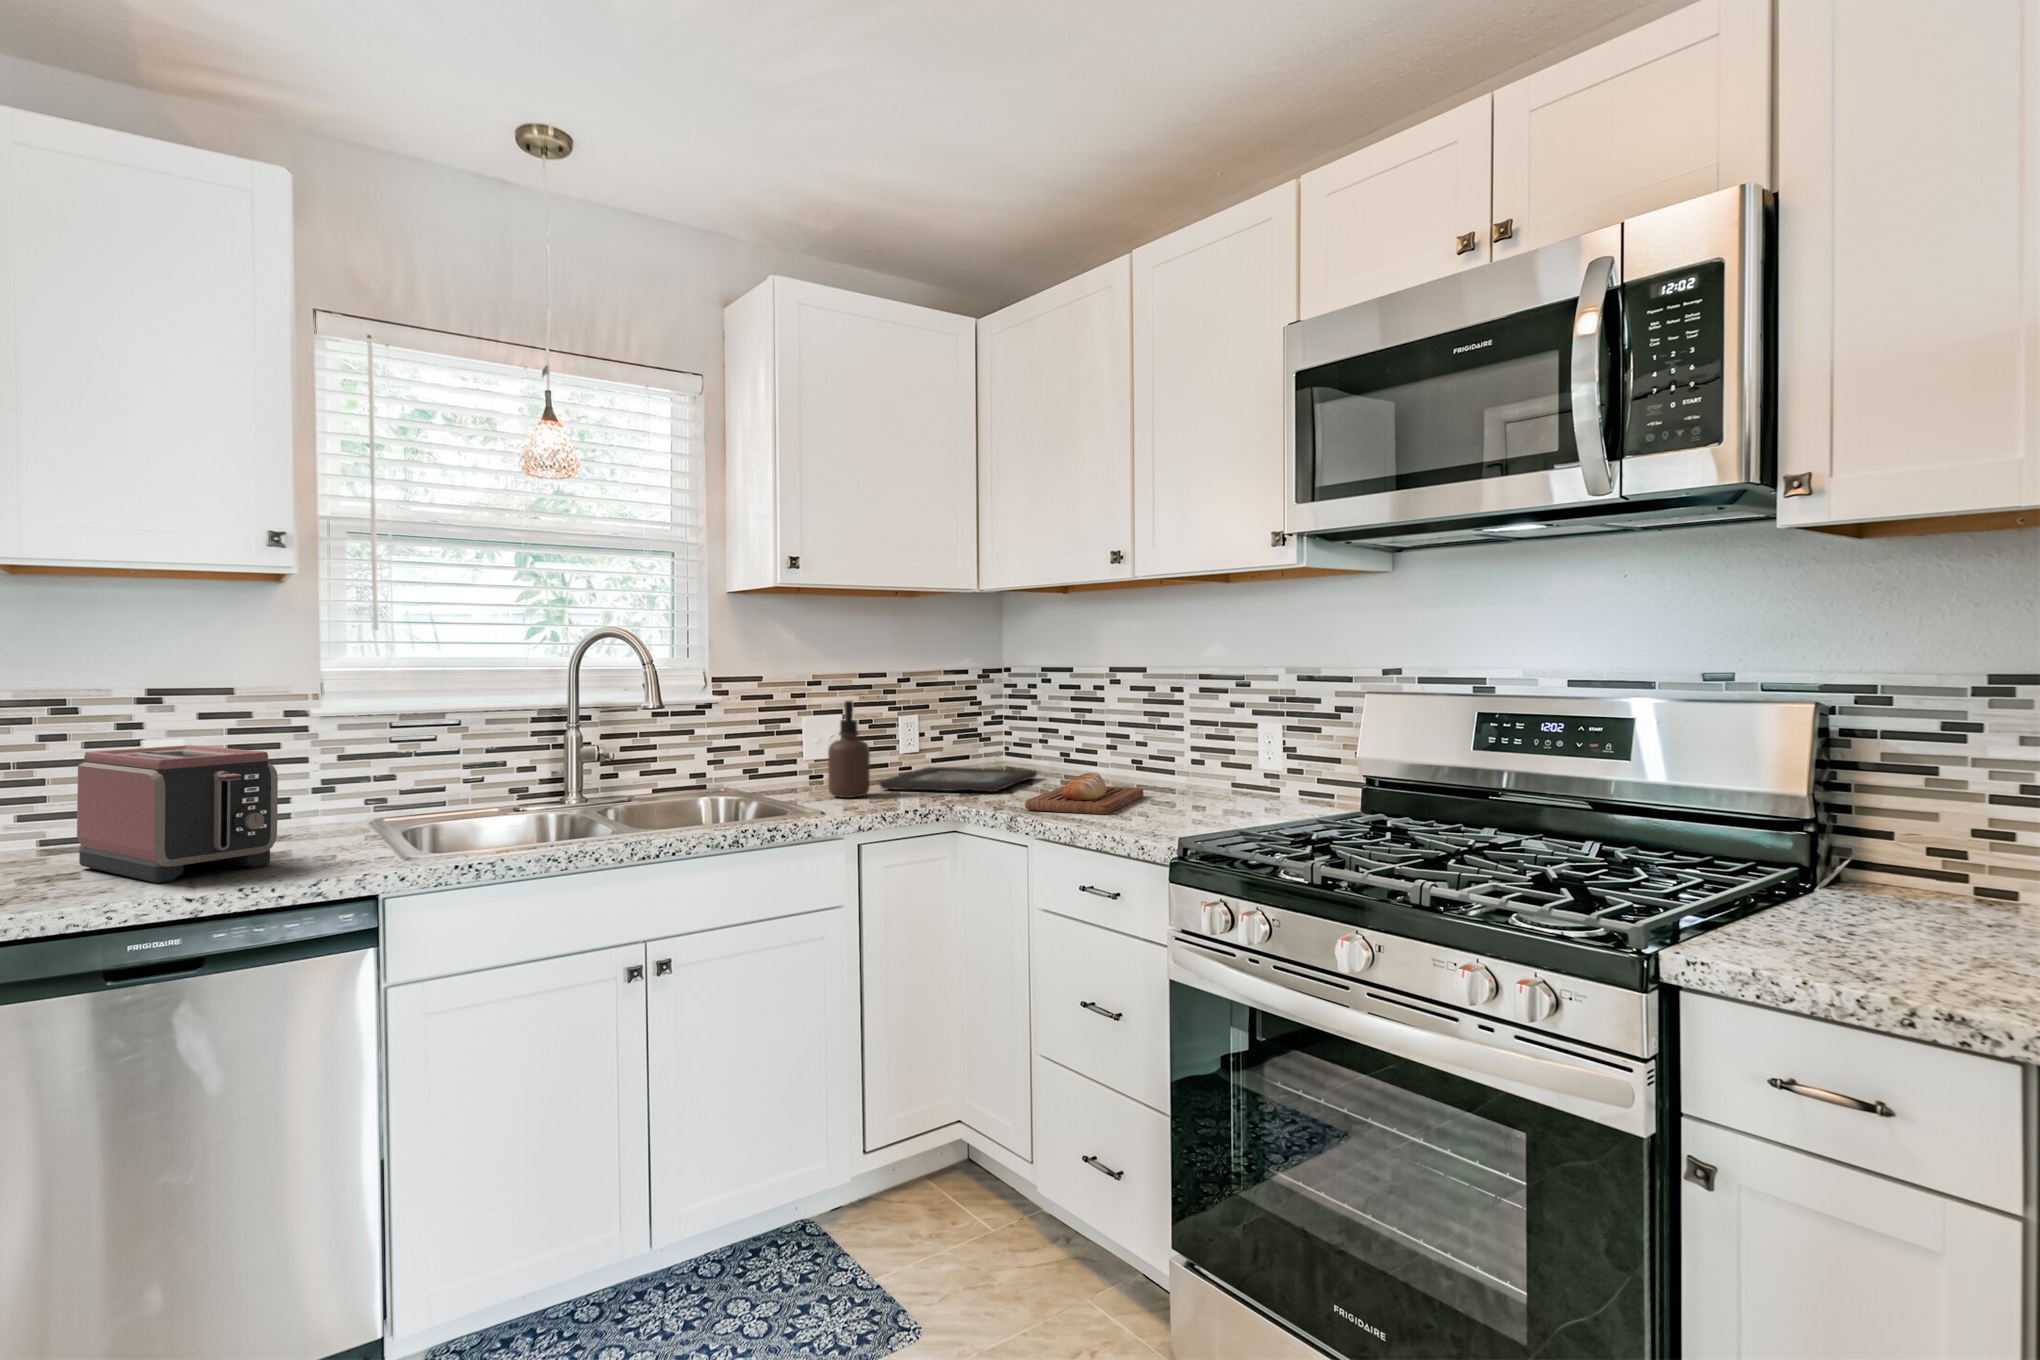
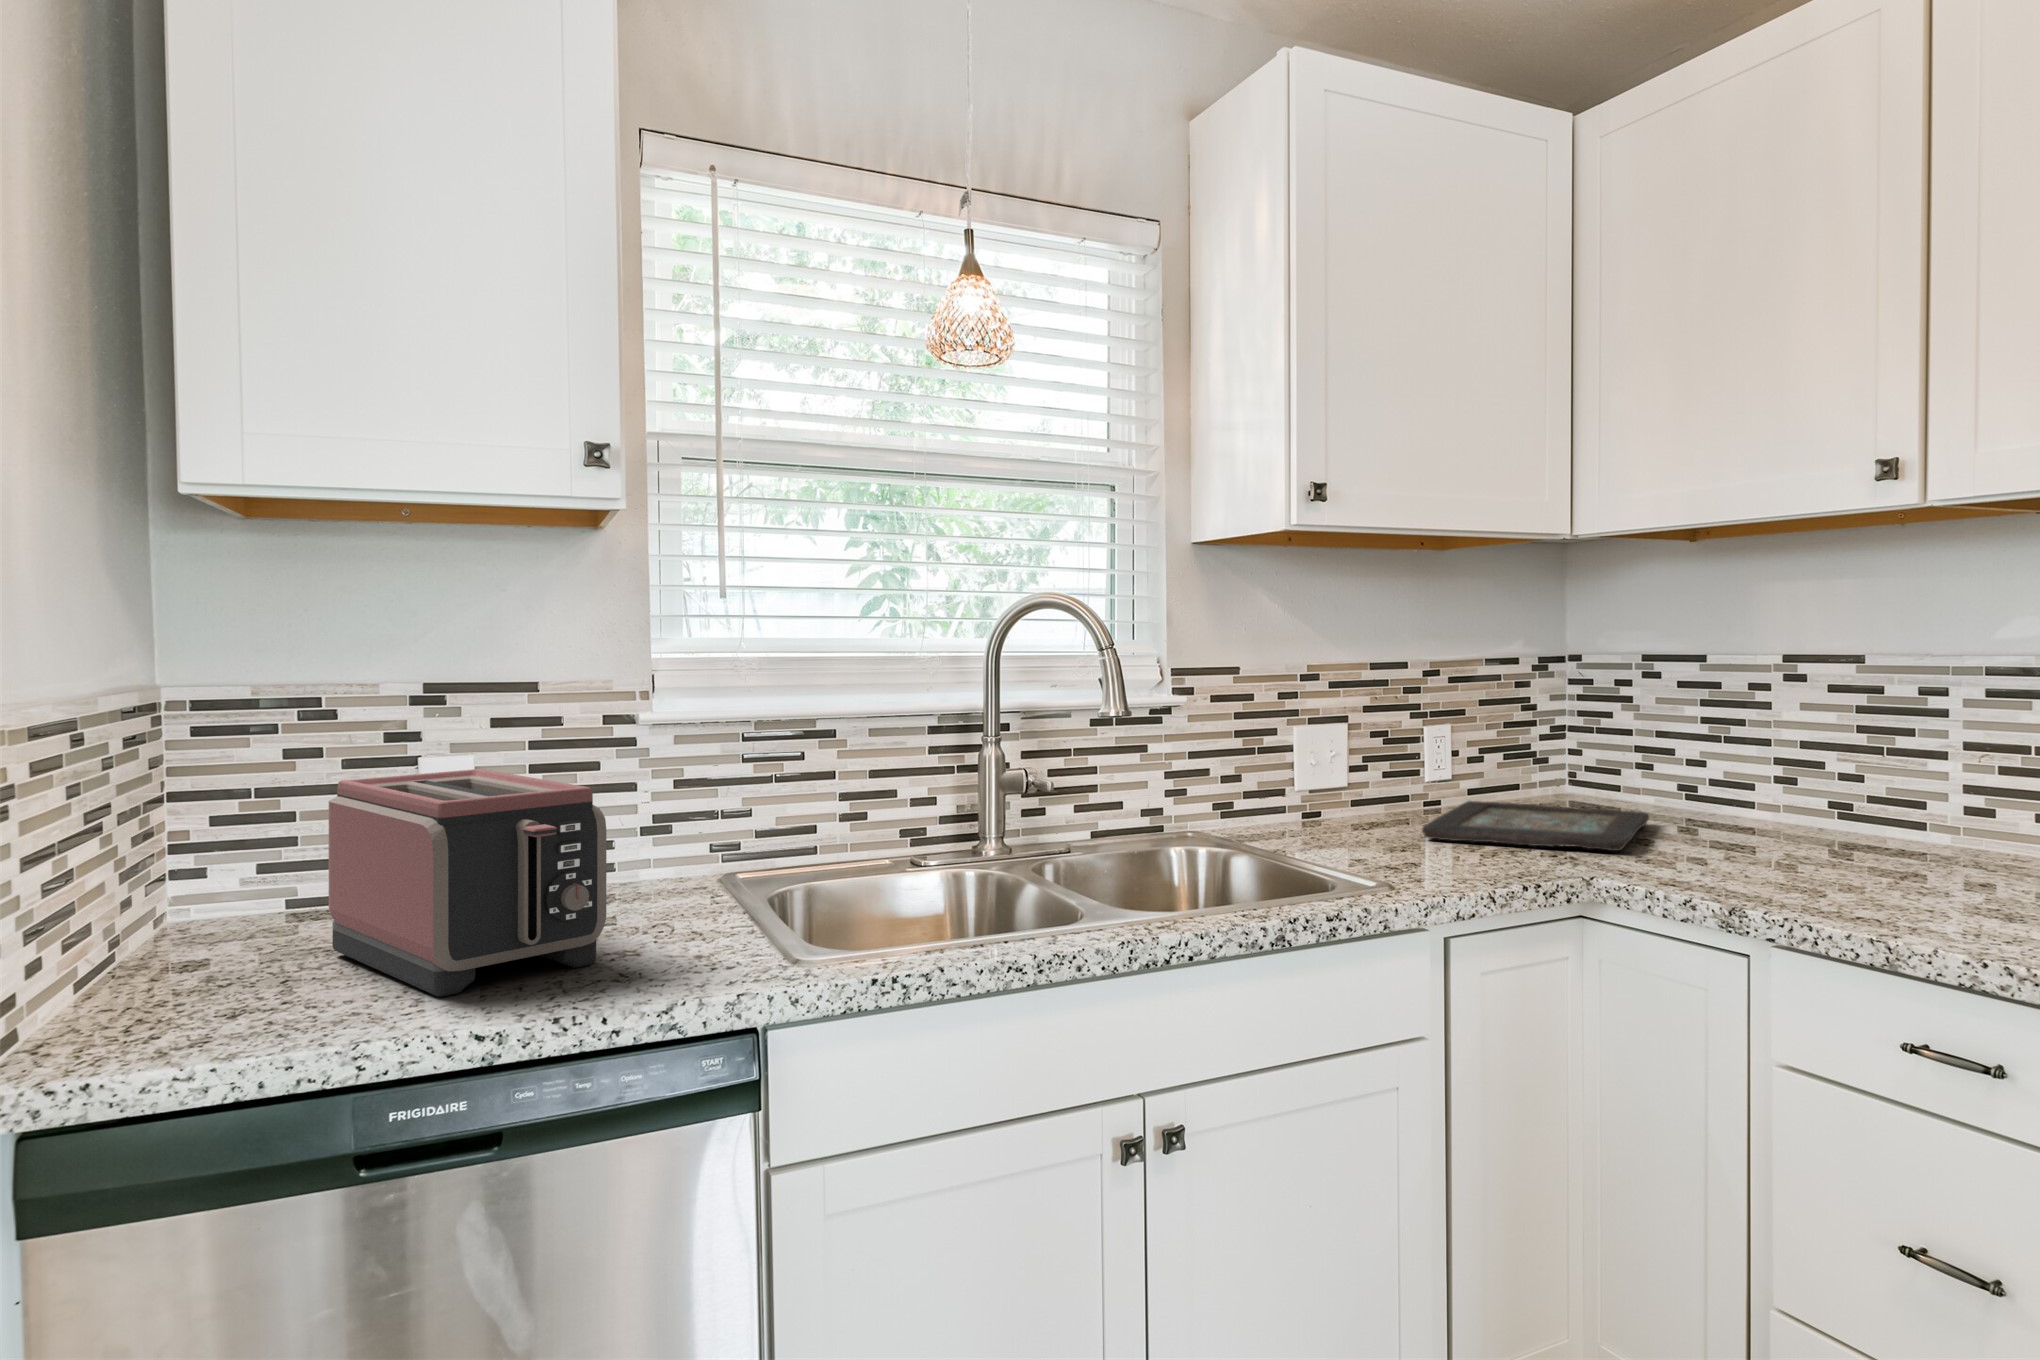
soap dispenser: present [828,701,870,798] -> none [1355,706,1419,854]
bread loaf: present [1025,773,1143,814] -> none [1720,829,1888,909]

